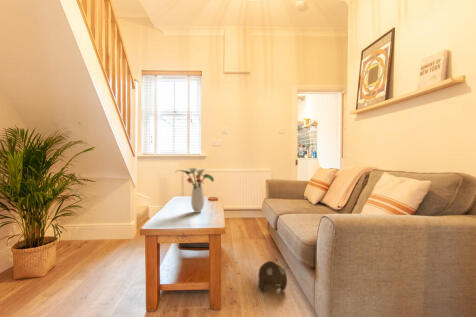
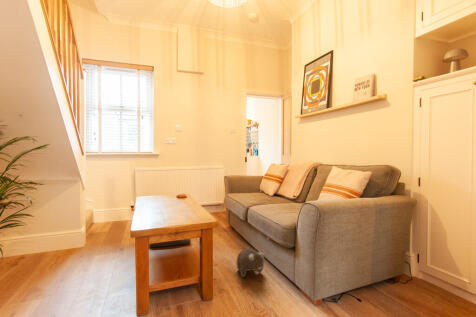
flower arrangement: present [180,168,214,213] -> none [154,165,195,210]

